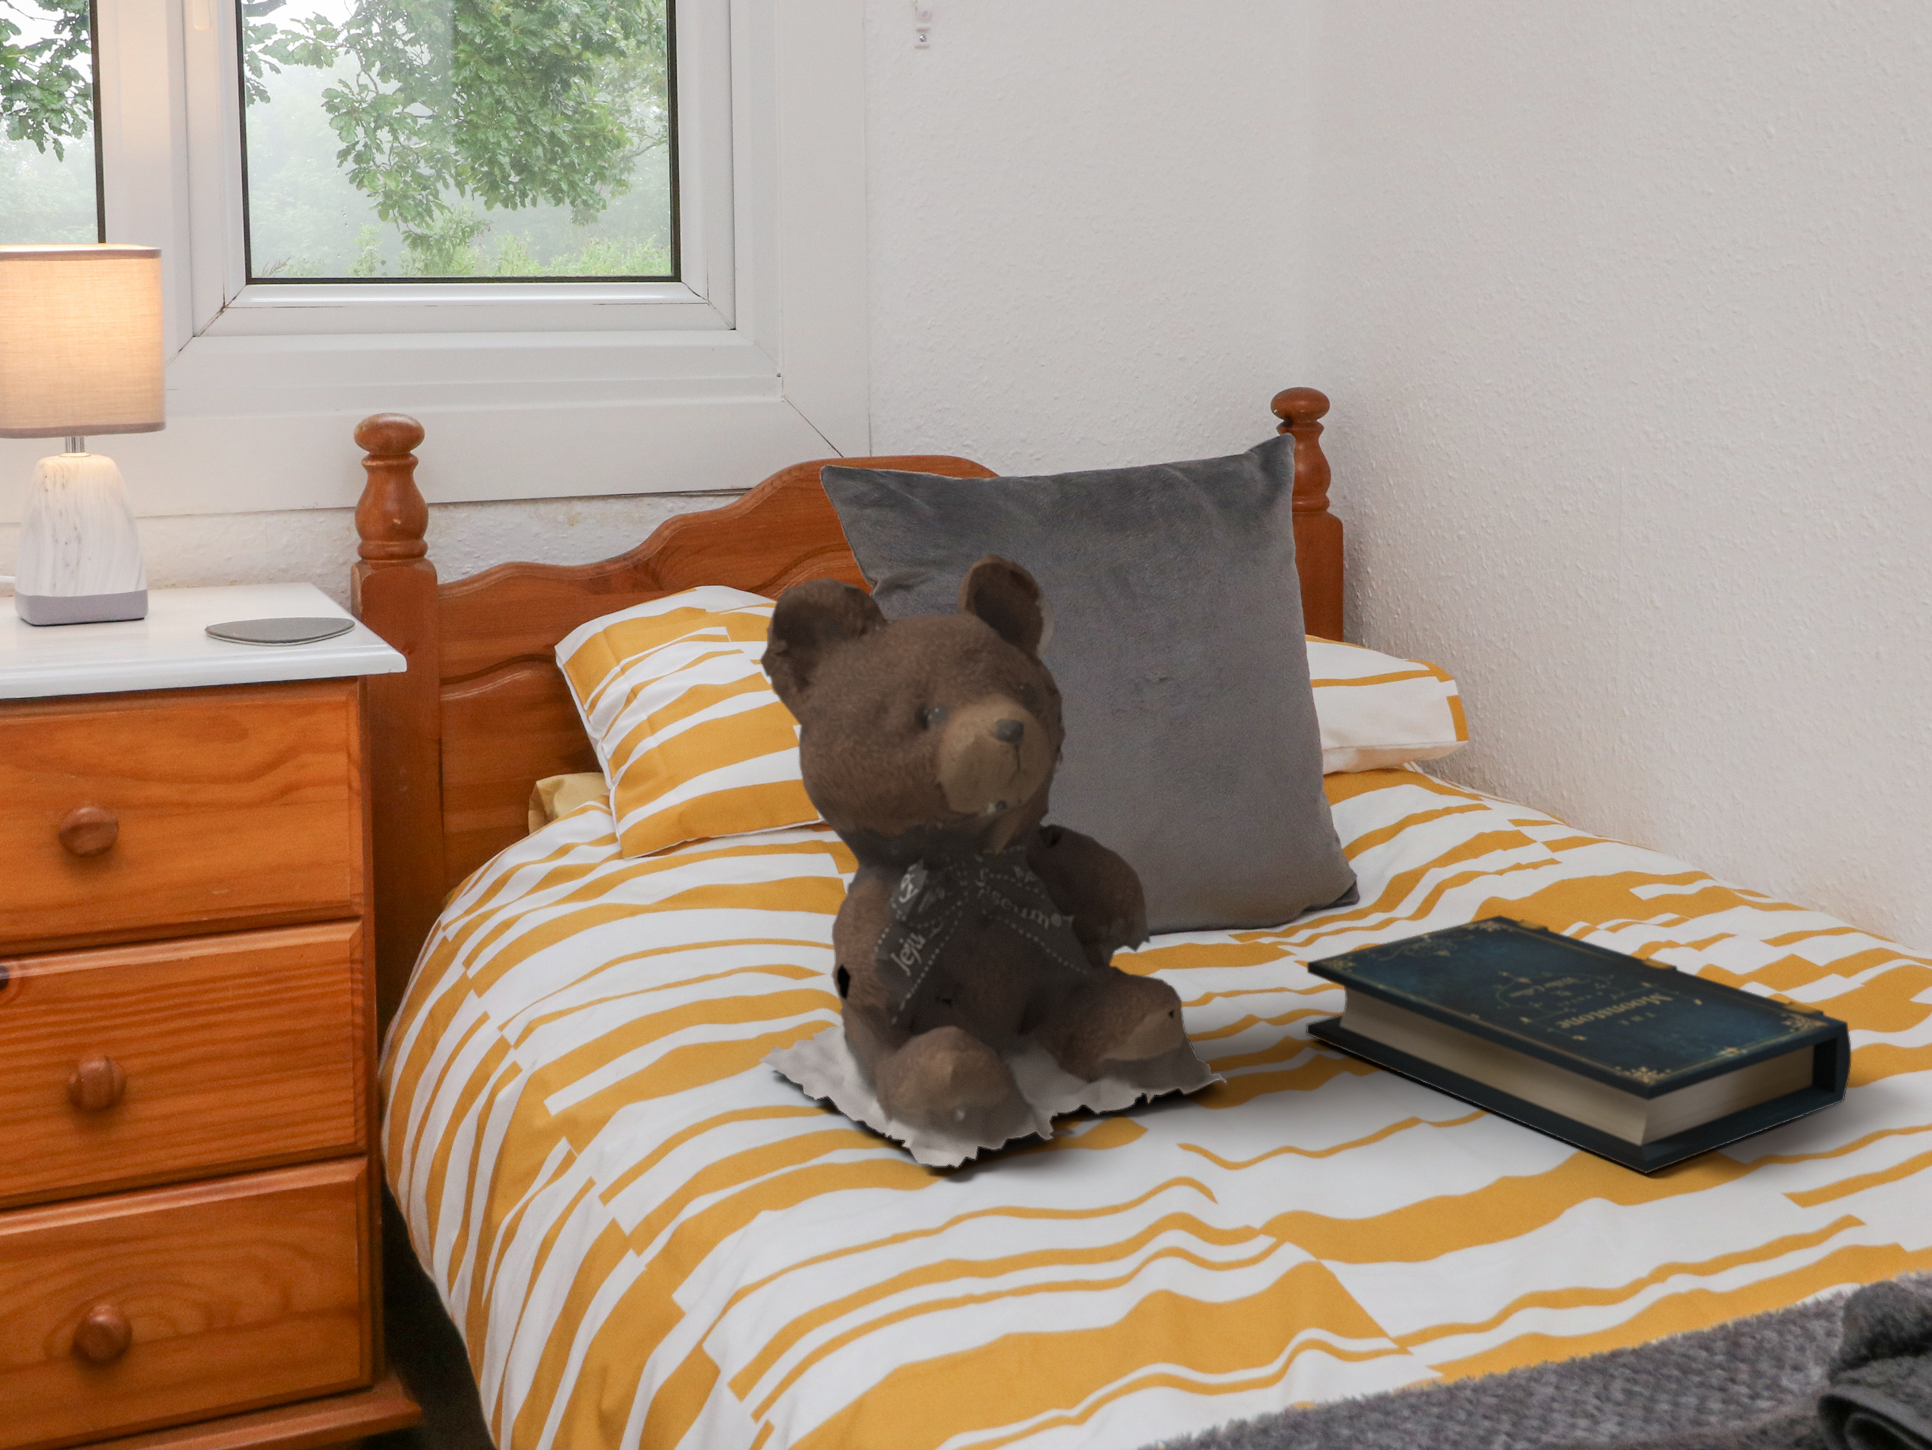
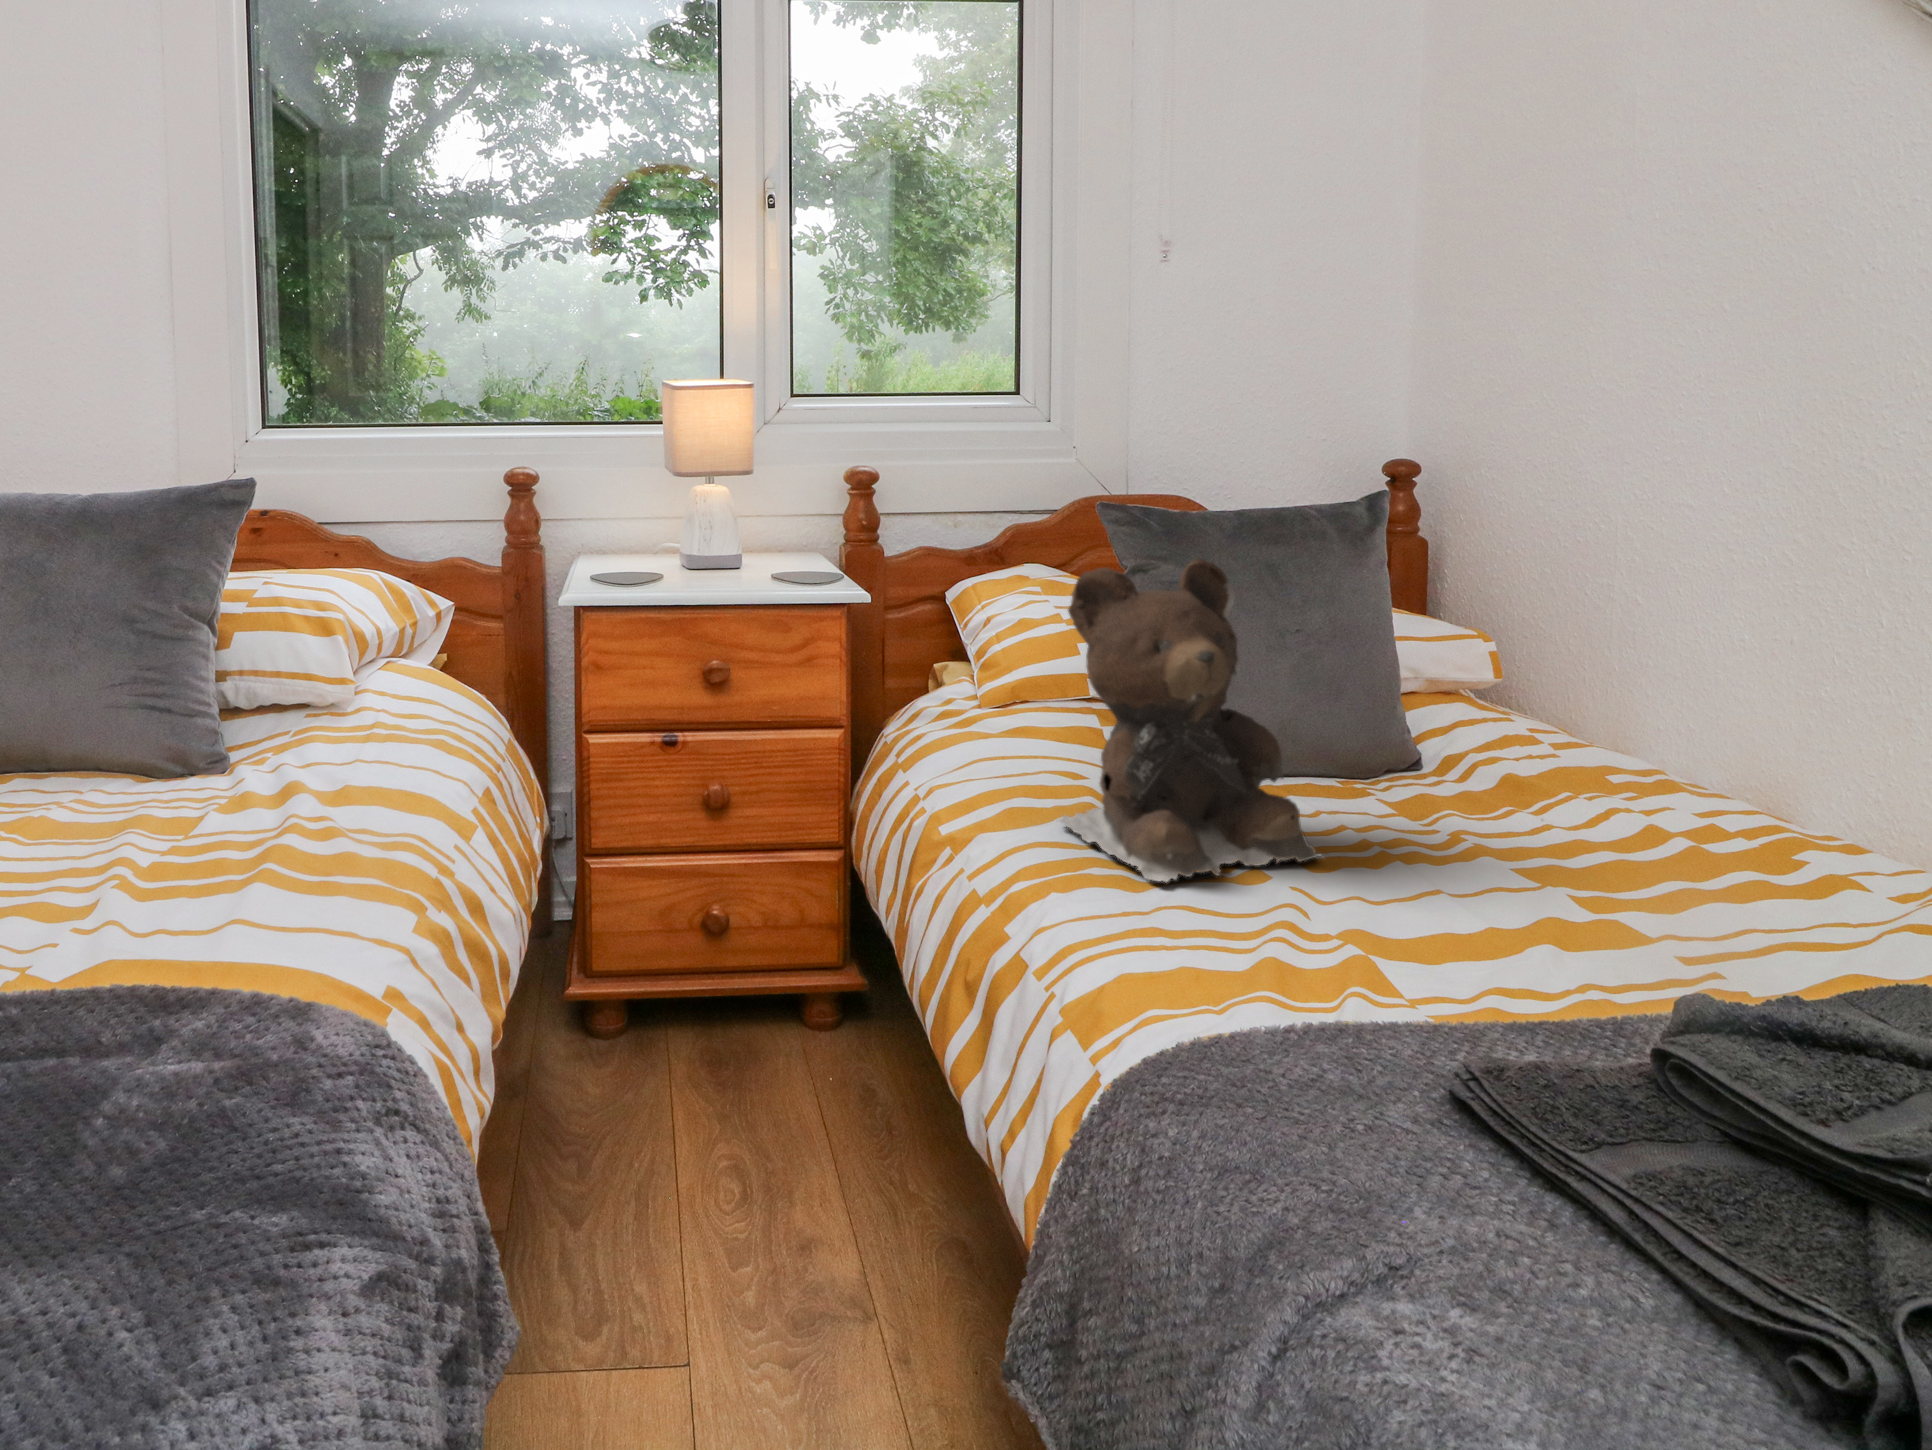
book: present [1306,915,1851,1173] -> none [1377,784,1726,931]

